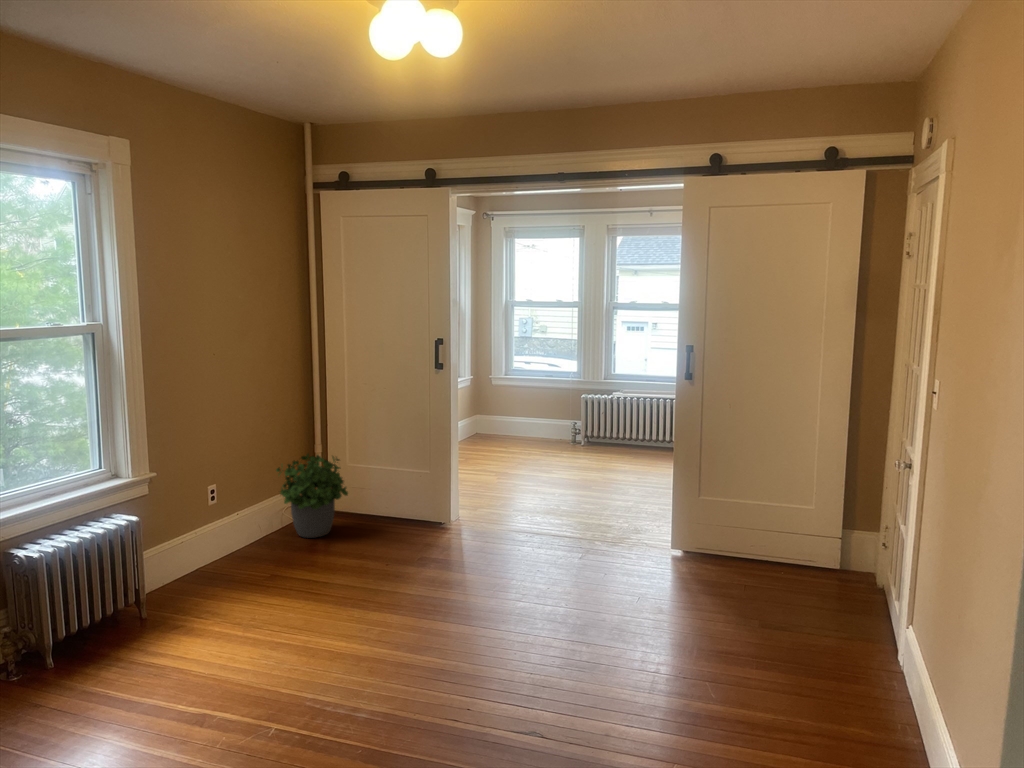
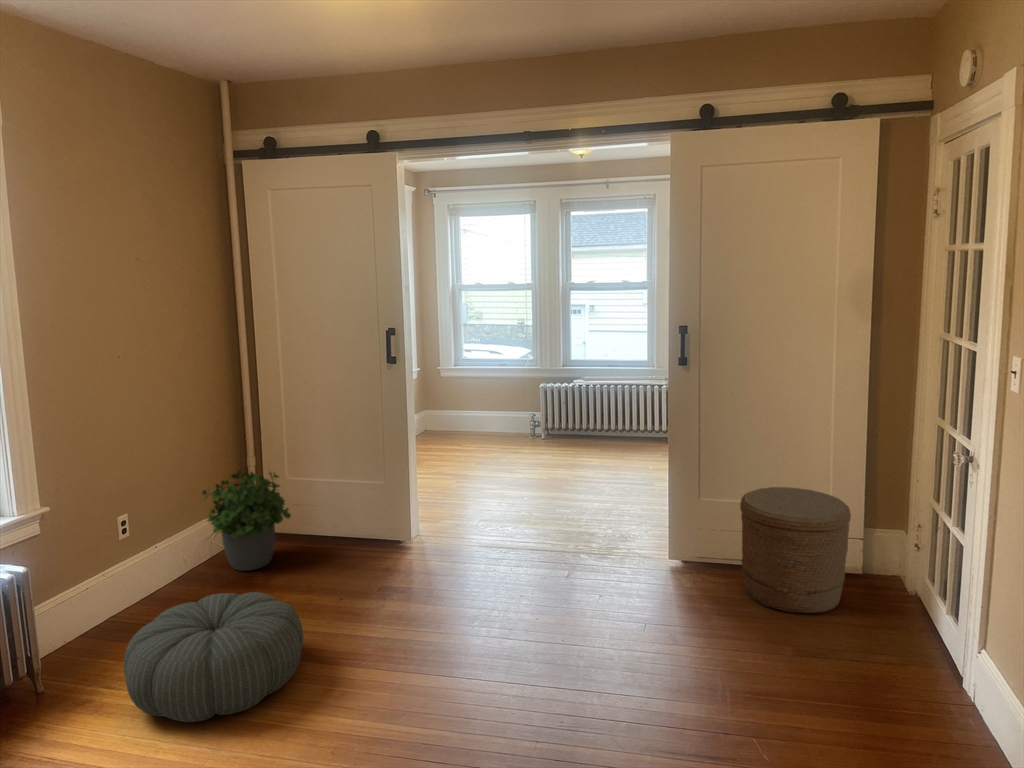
woven basket: none [730,489,825,599] -> present [740,487,851,613]
pouf: none [213,547,352,639] -> present [124,592,303,722]

